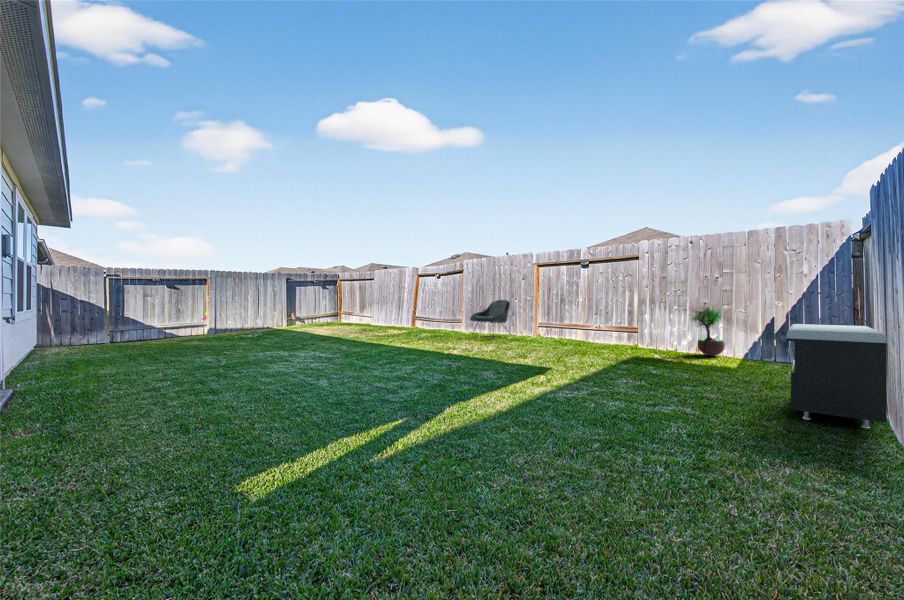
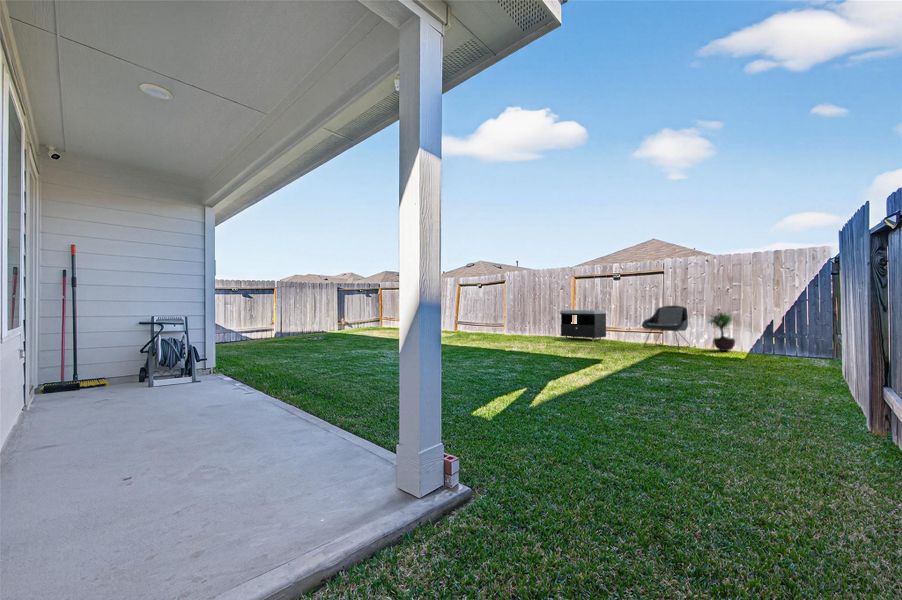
lounge chair: present [470,300,510,339] -> present [642,306,690,350]
storage bench: present [787,324,887,429] -> present [560,310,606,341]

